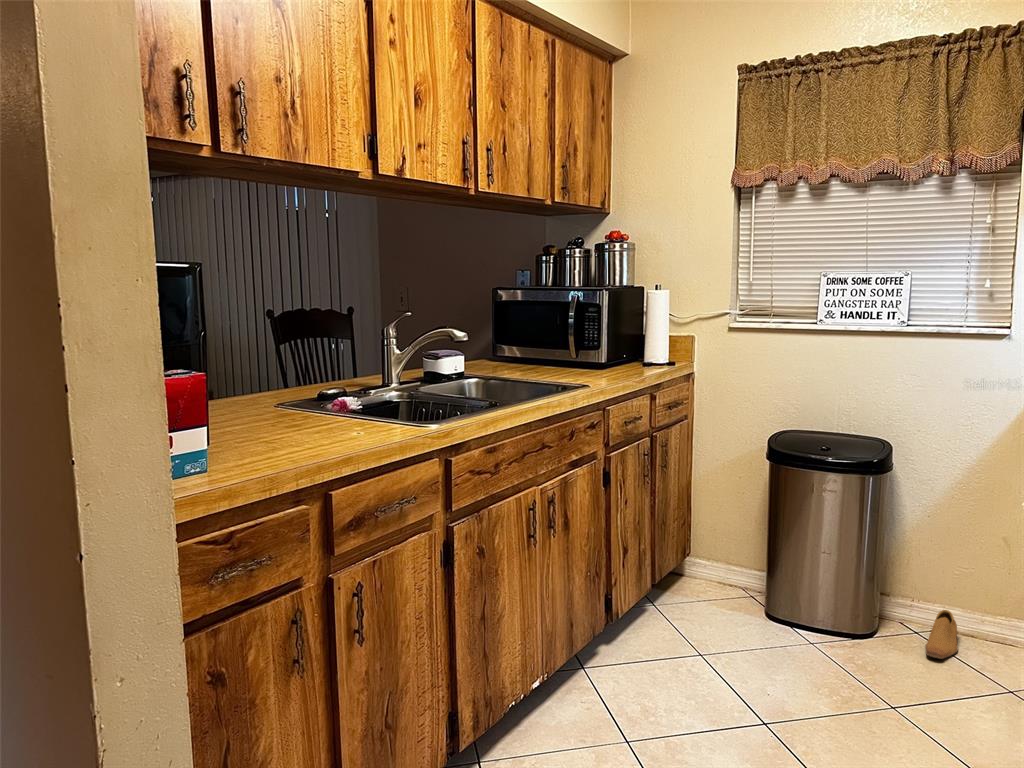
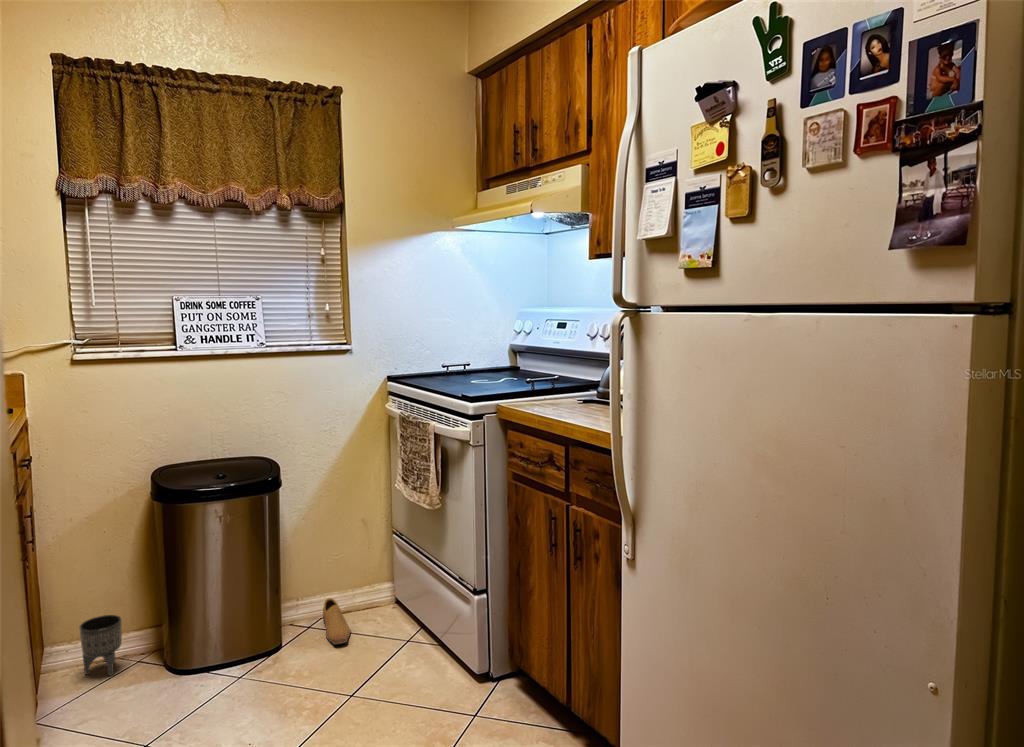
planter: none [711,547,743,598] -> present [79,615,122,676]

